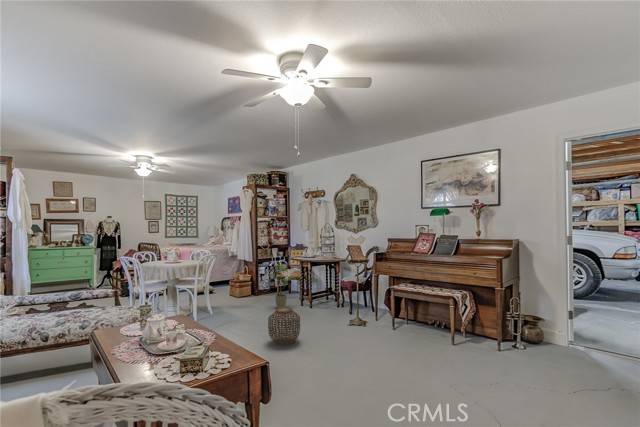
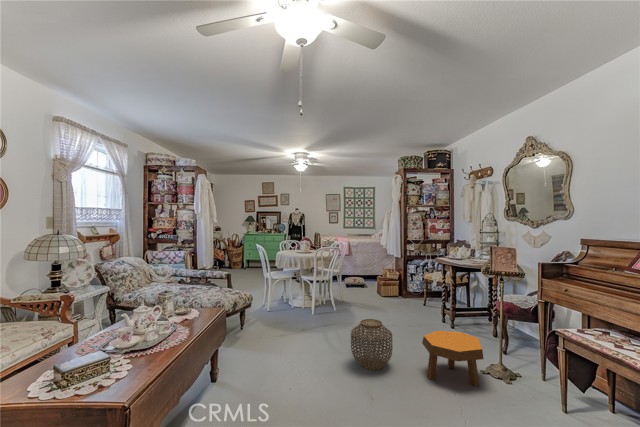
house plant: present [274,264,295,308] -> none [404,264,435,320]
footstool: none [317,305,357,340] -> present [422,331,484,386]

